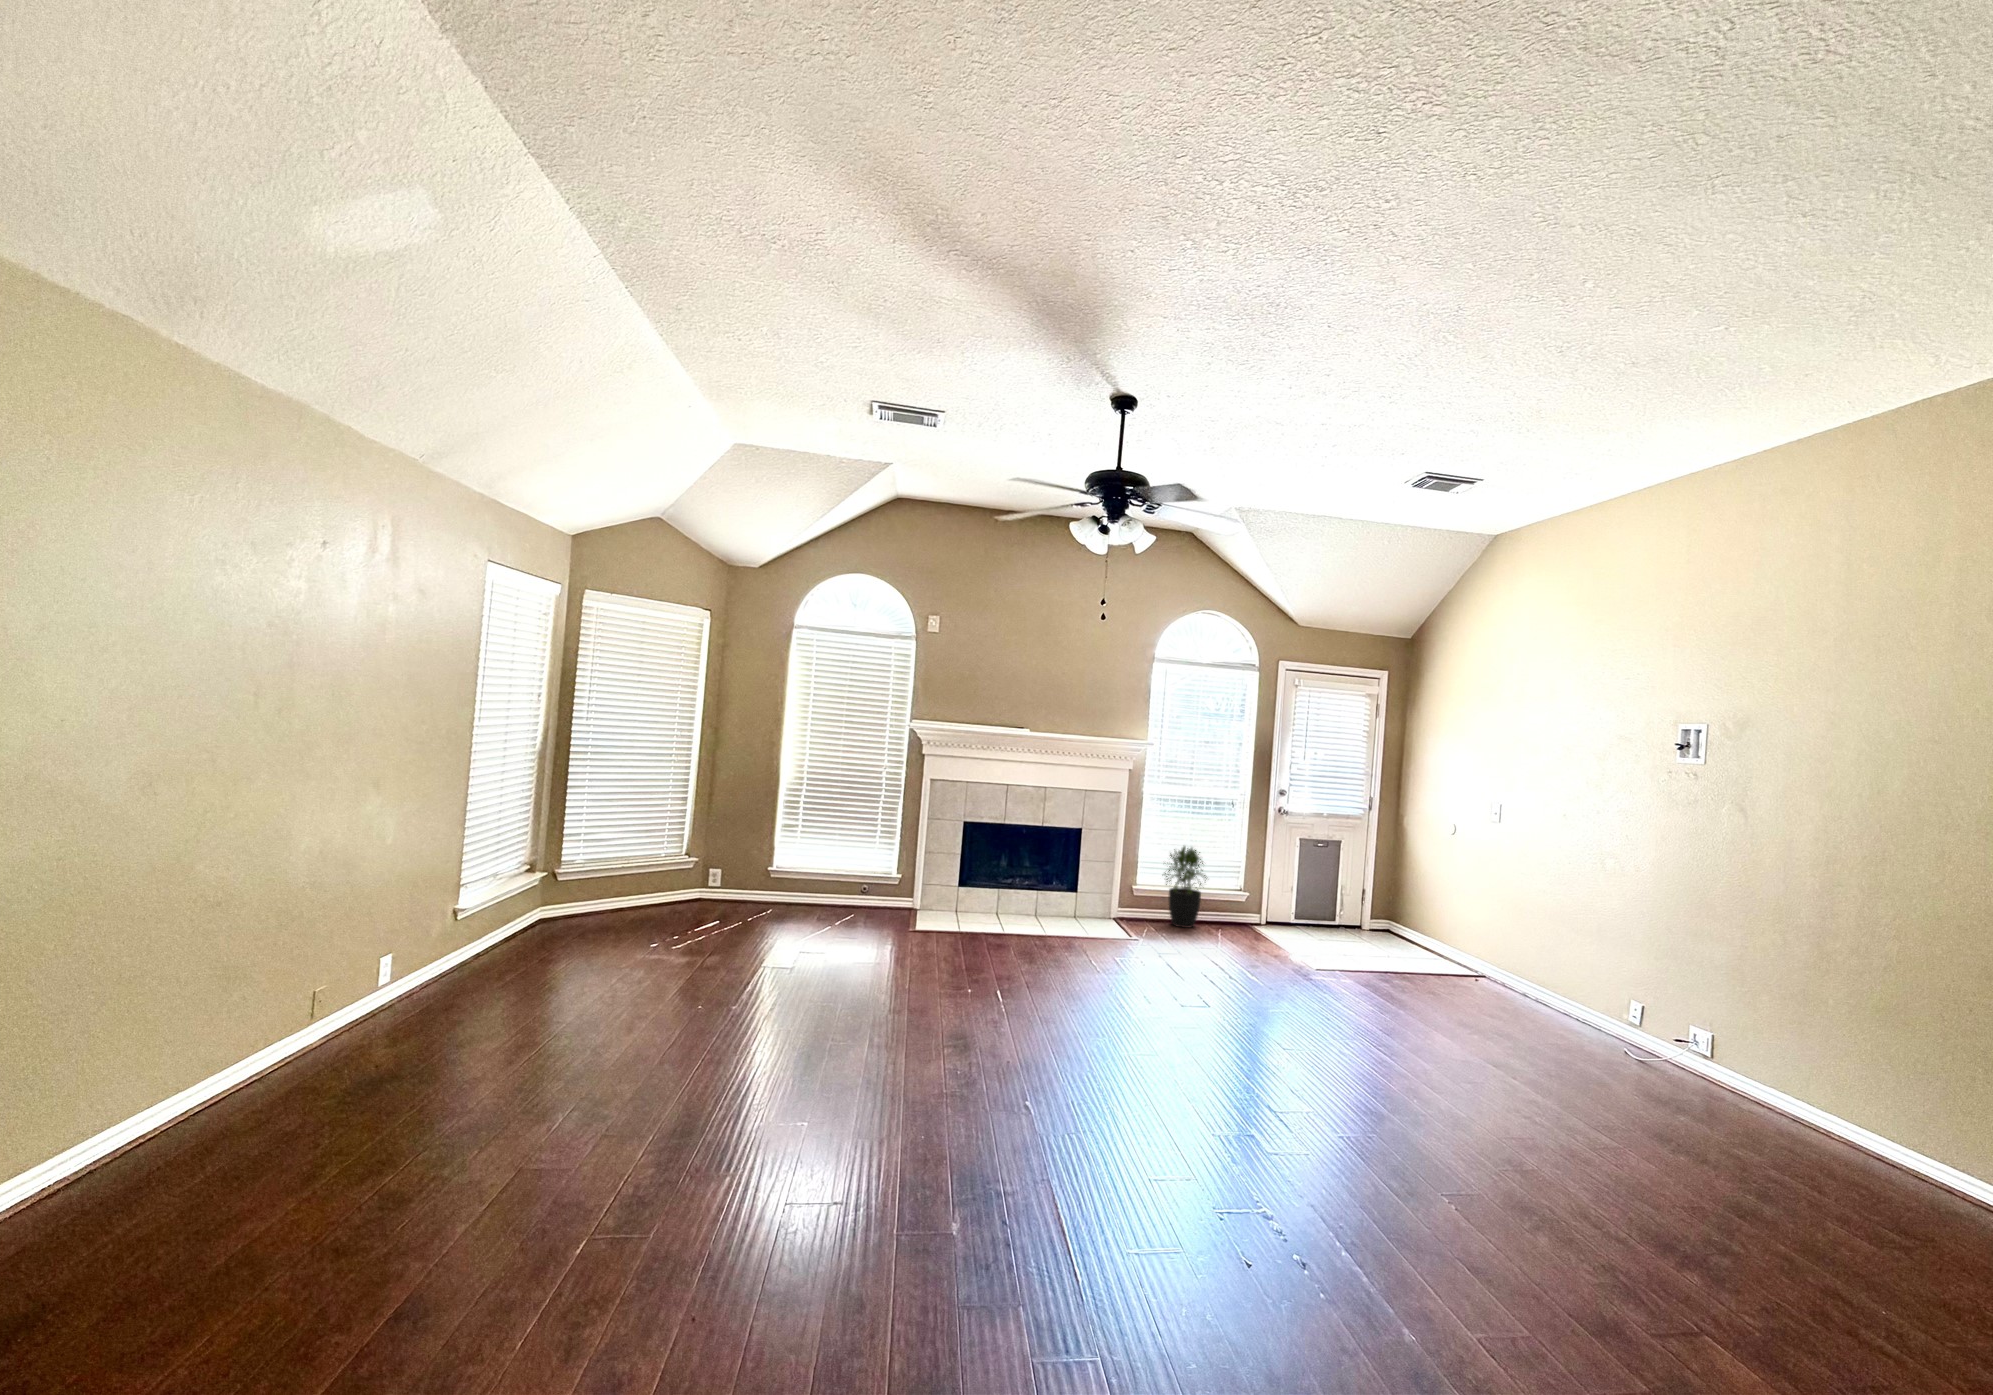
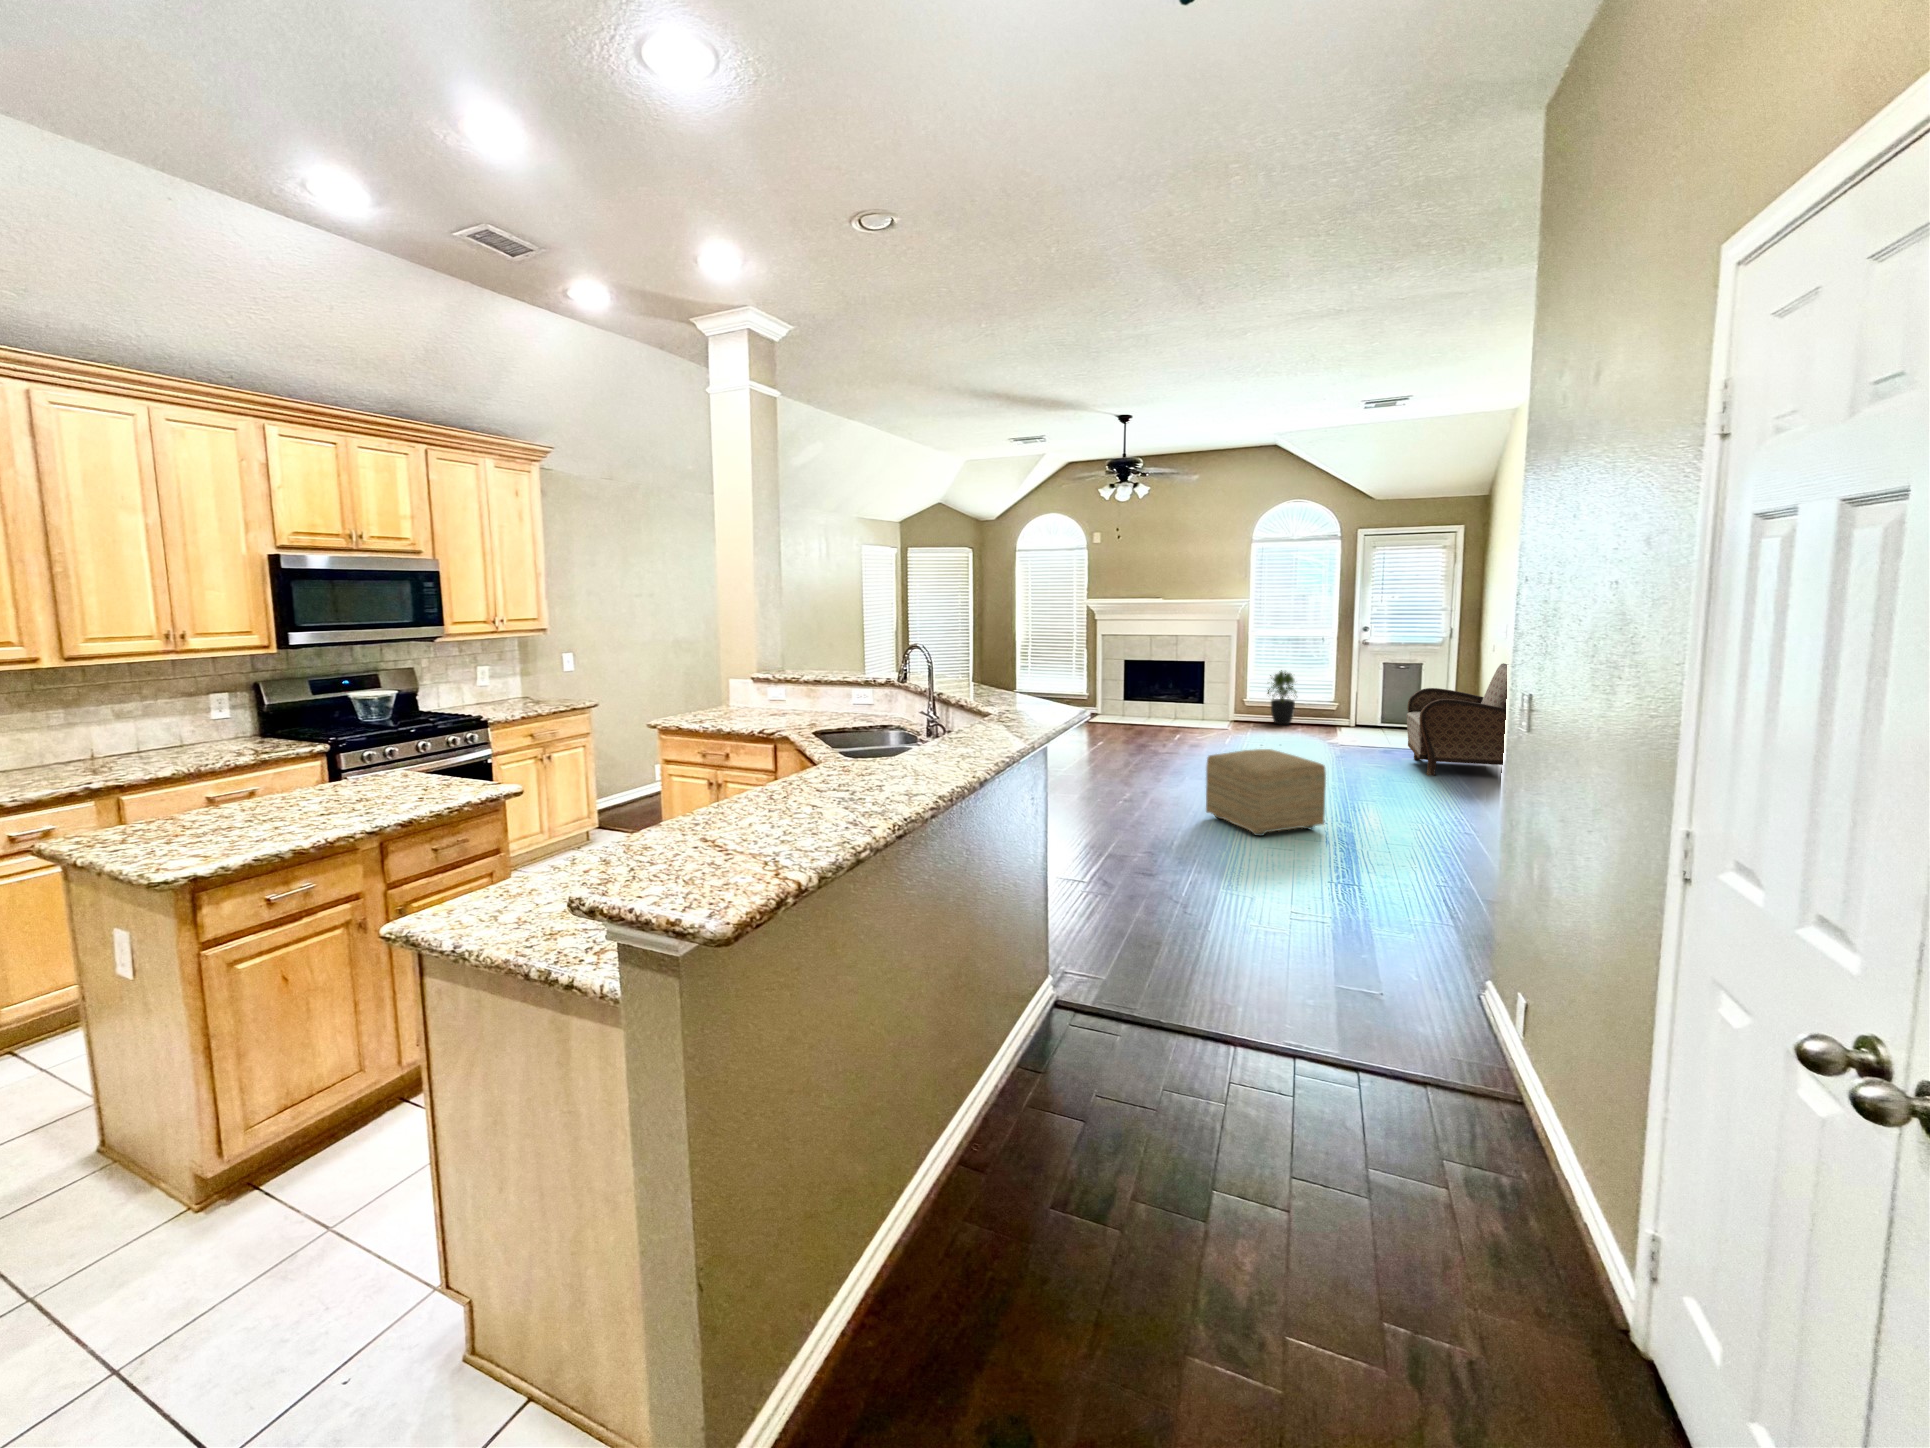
armchair: none [1413,855,1591,1028] -> present [1407,663,1507,776]
ottoman: none [1363,1035,1585,1261] -> present [1206,749,1326,836]

